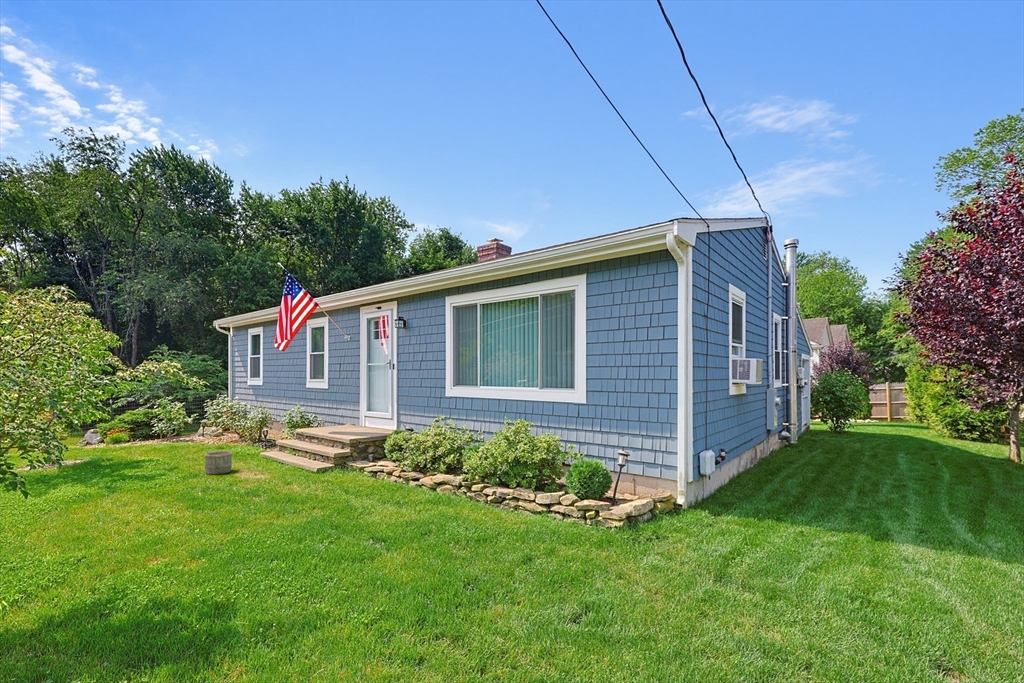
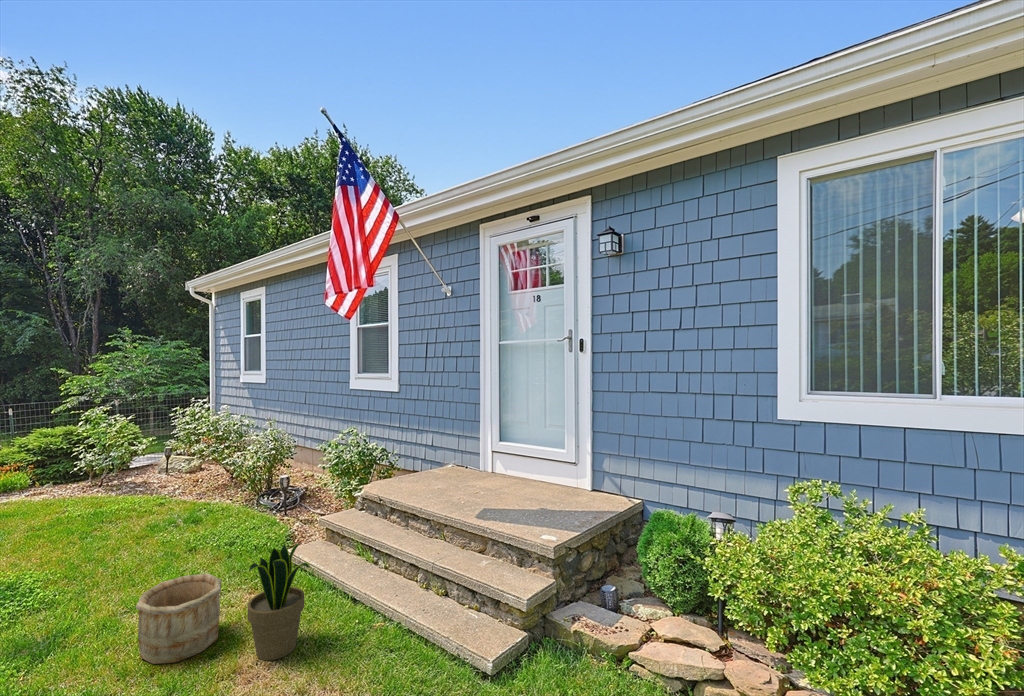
potted plant: none [241,437,263,475] -> present [247,543,310,660]

